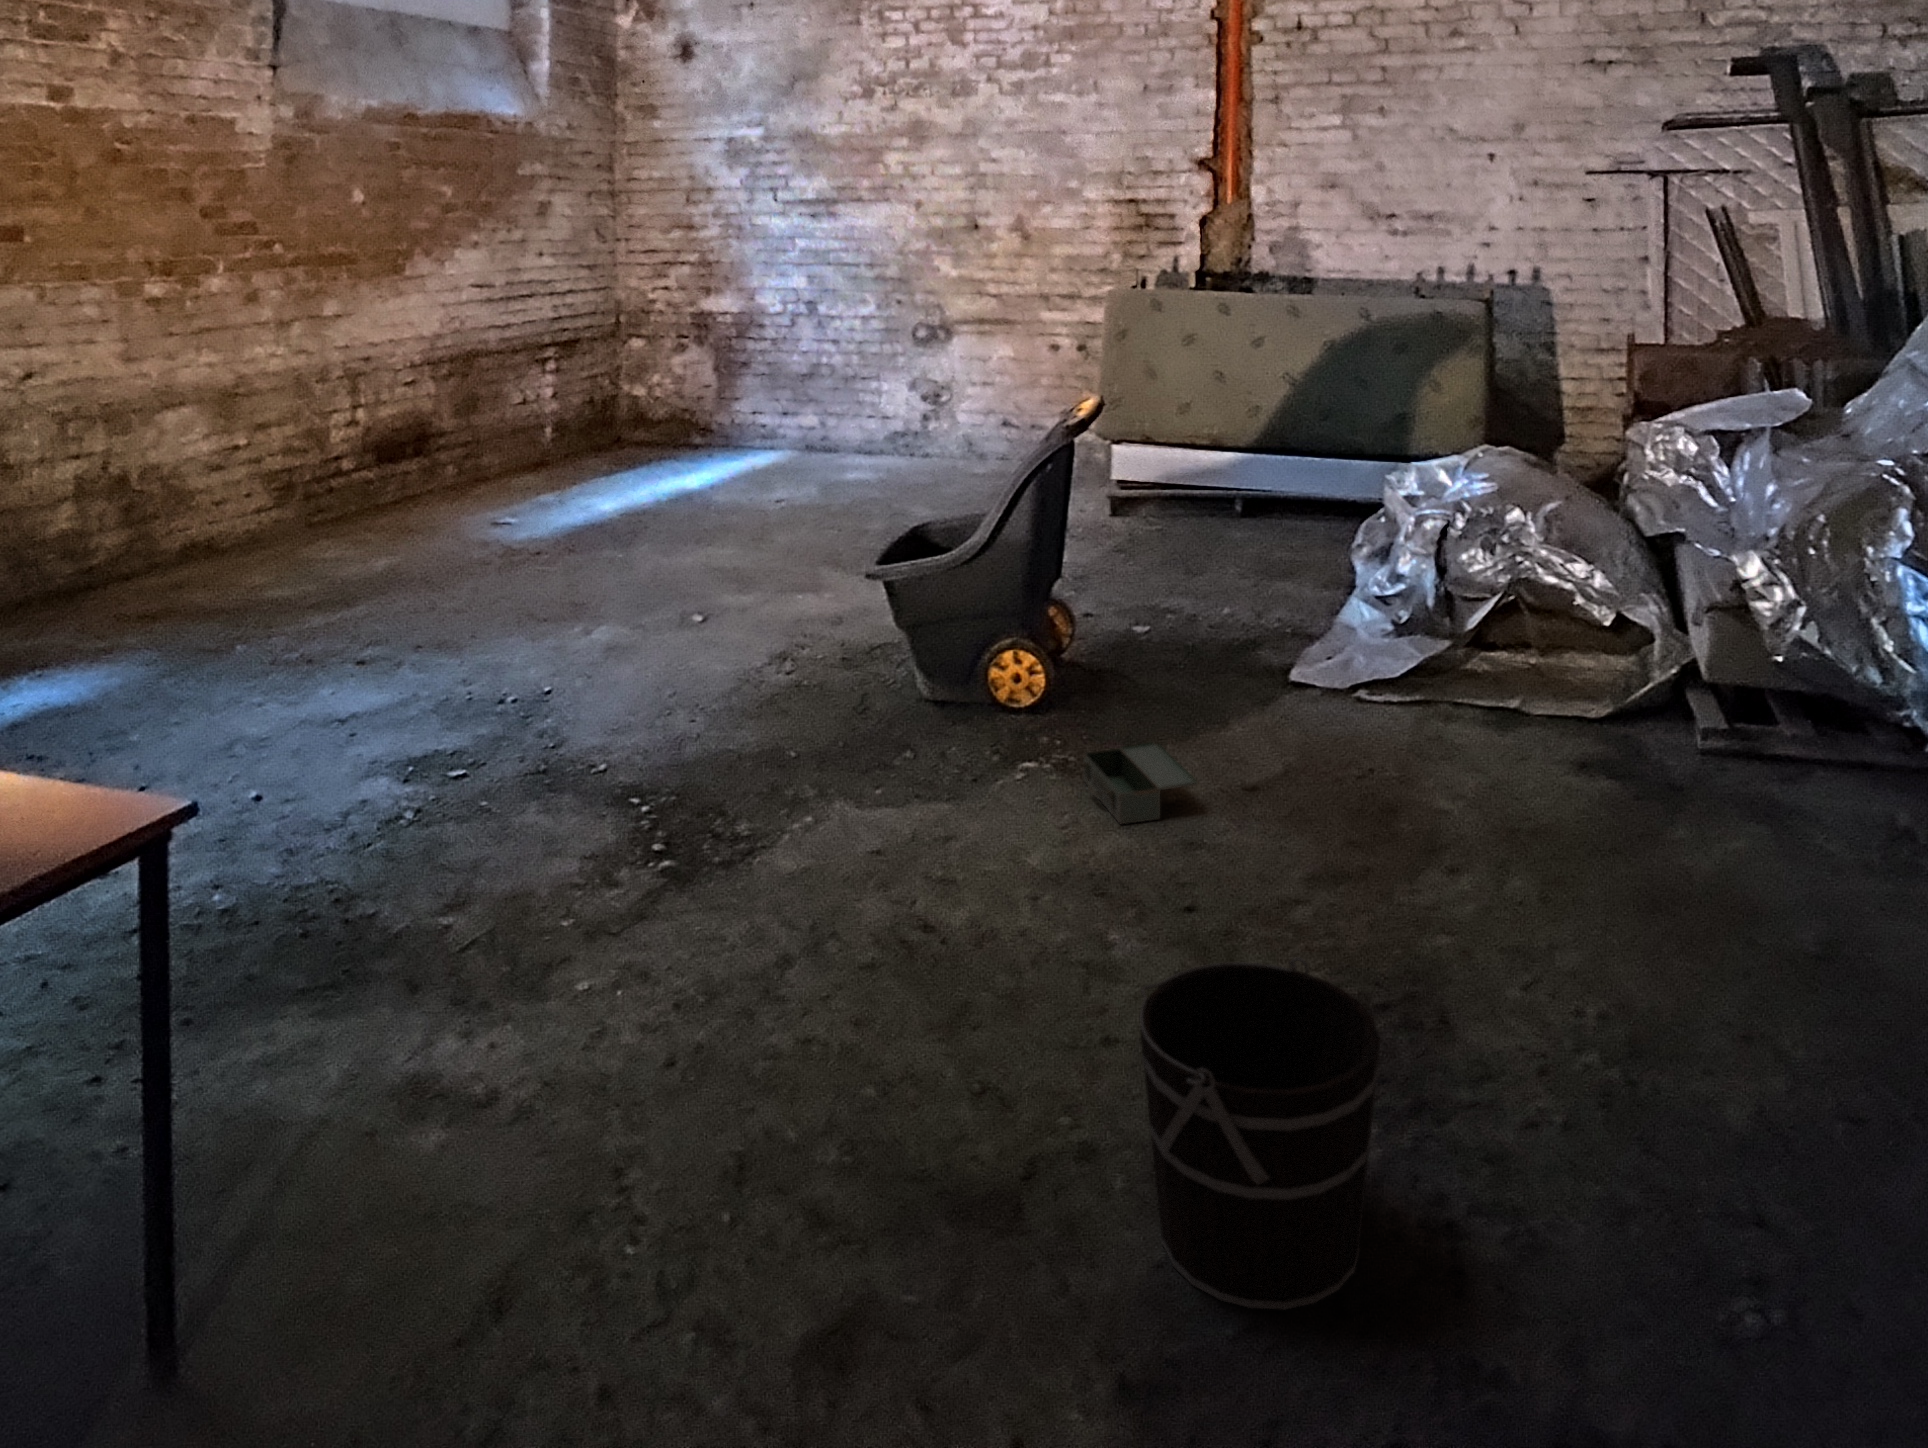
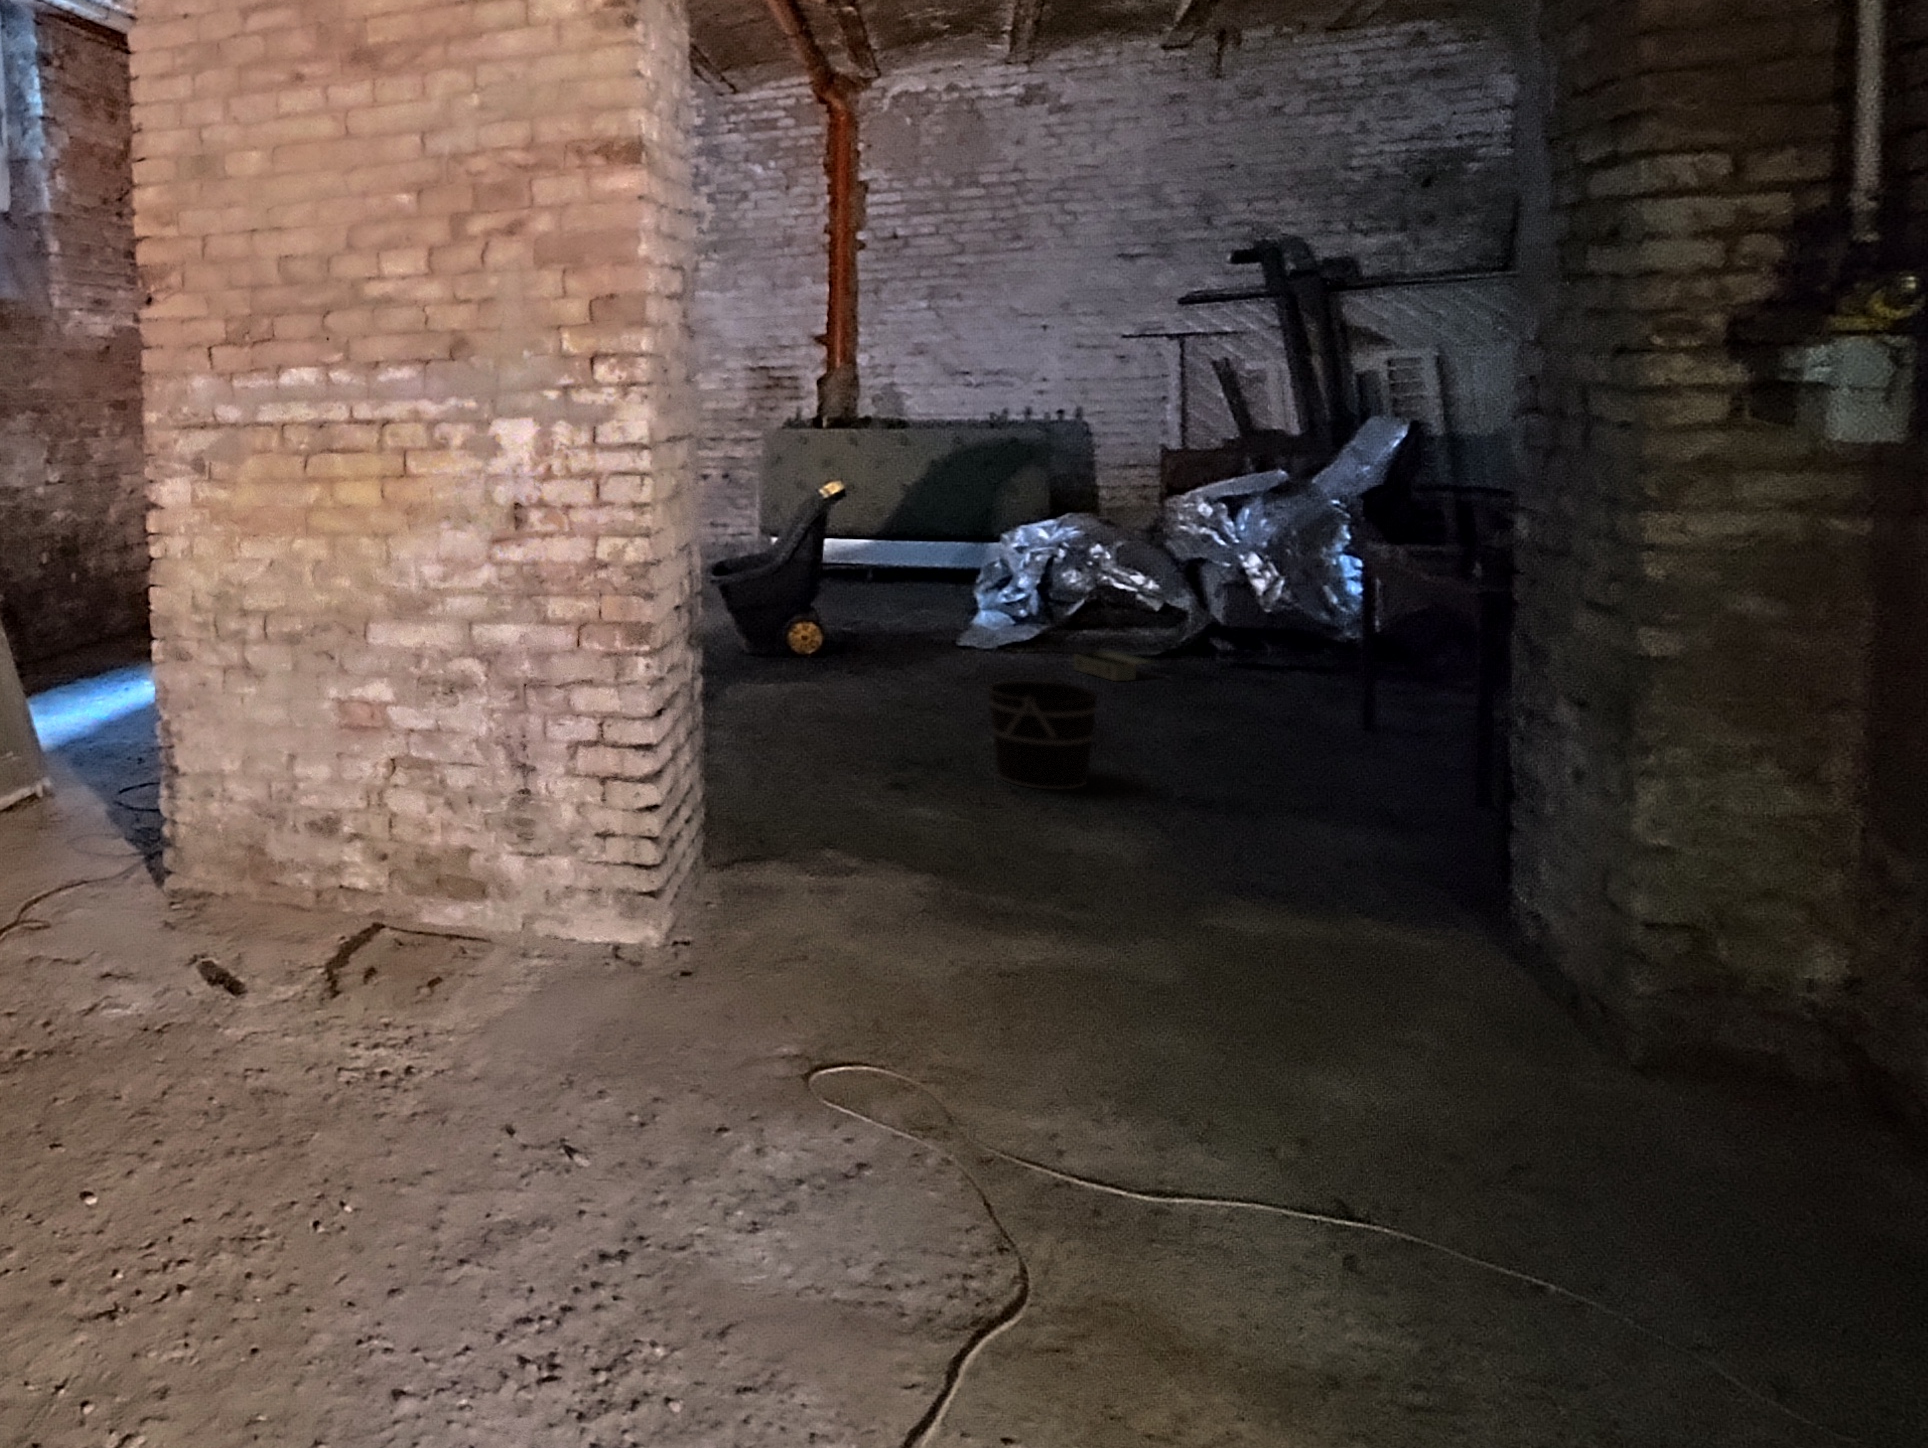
toolbox: present [1083,742,1197,824] -> present [1074,651,1155,681]

